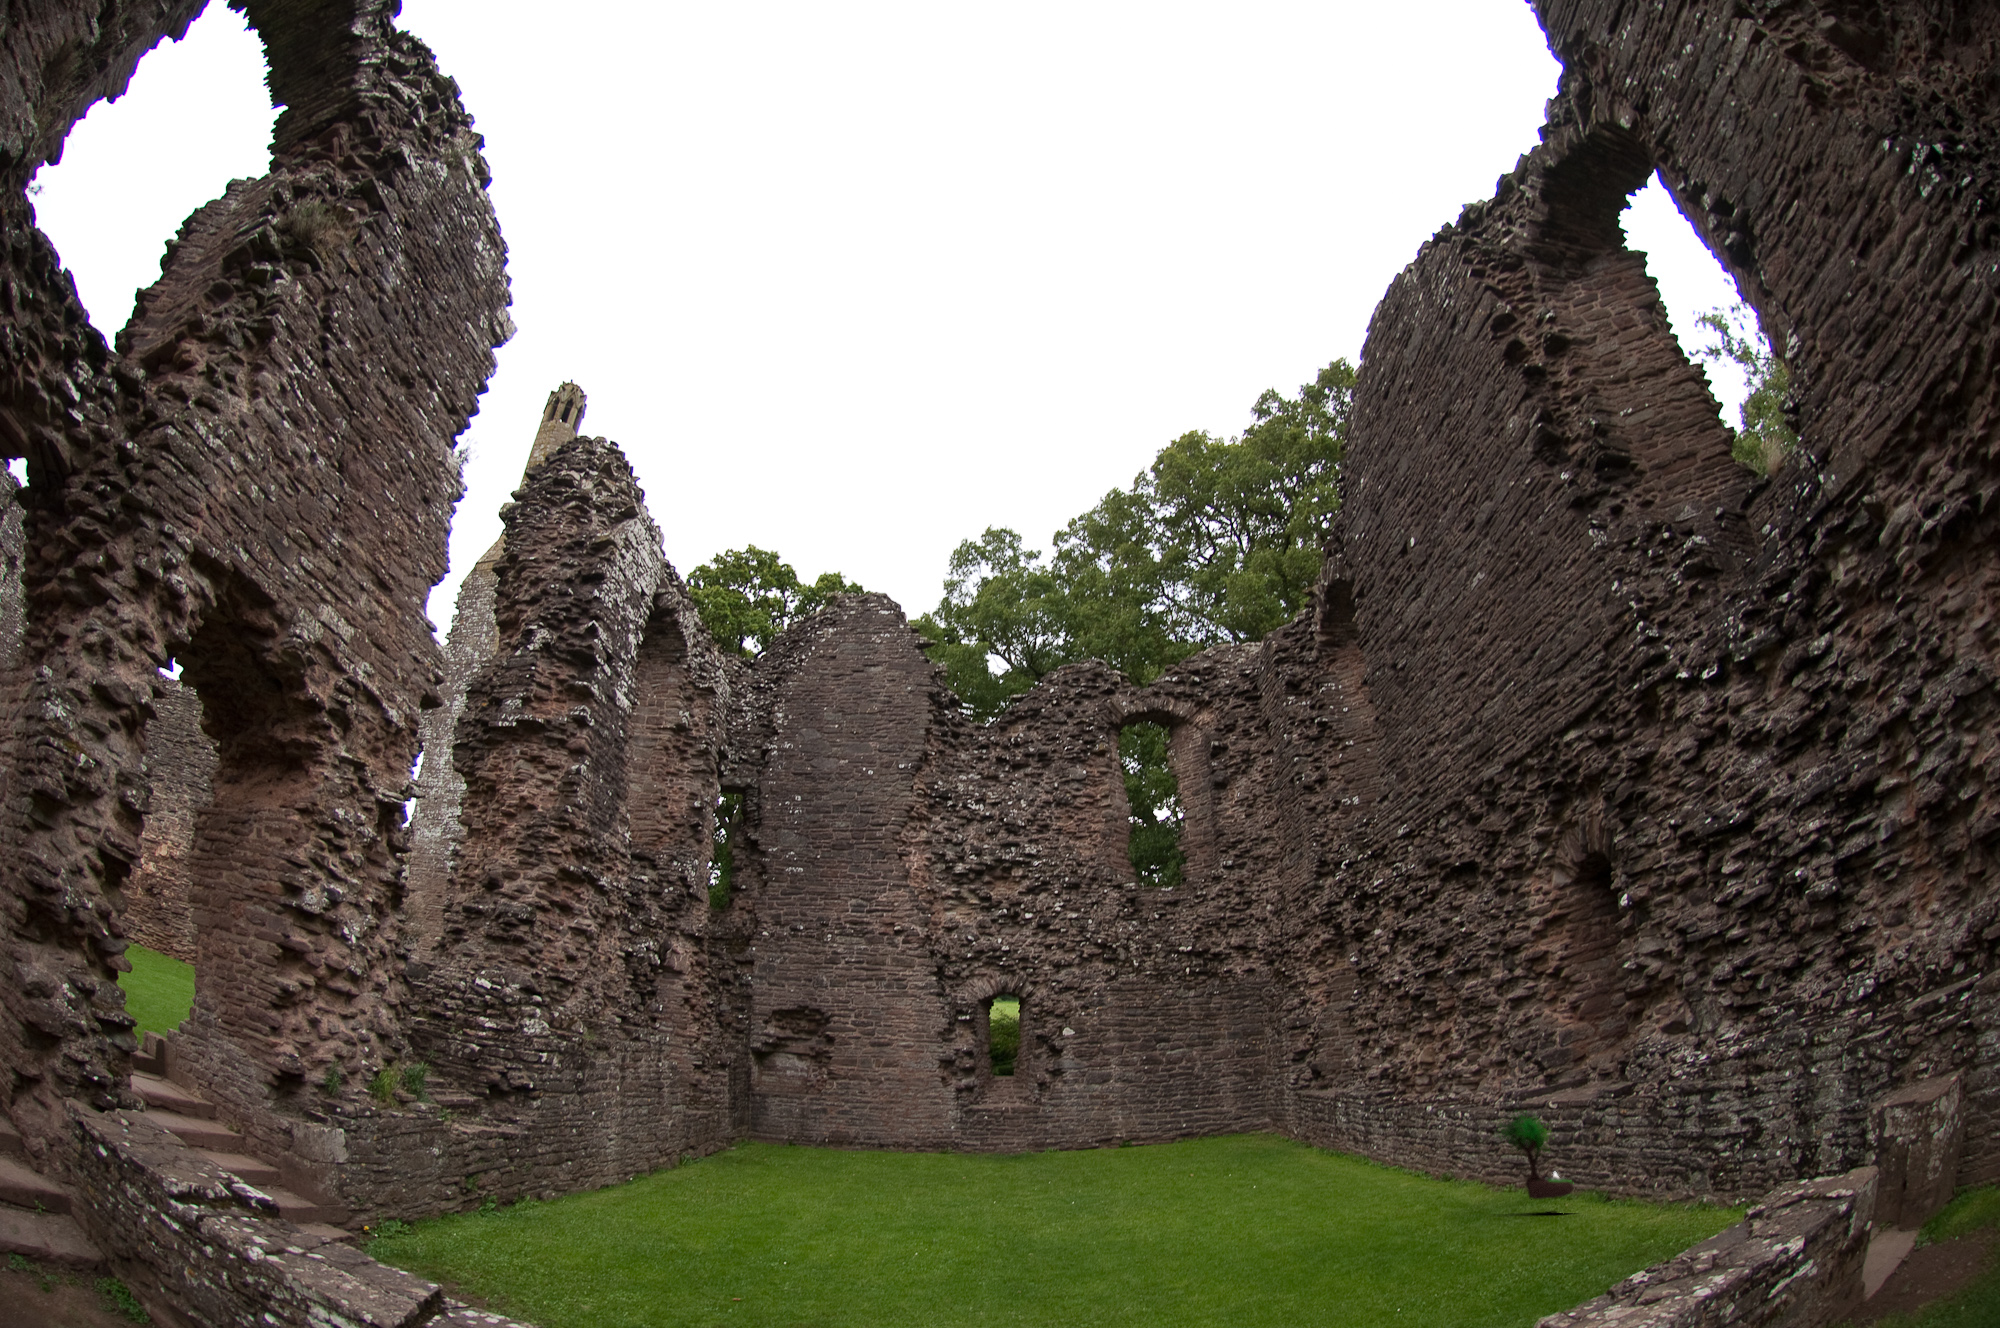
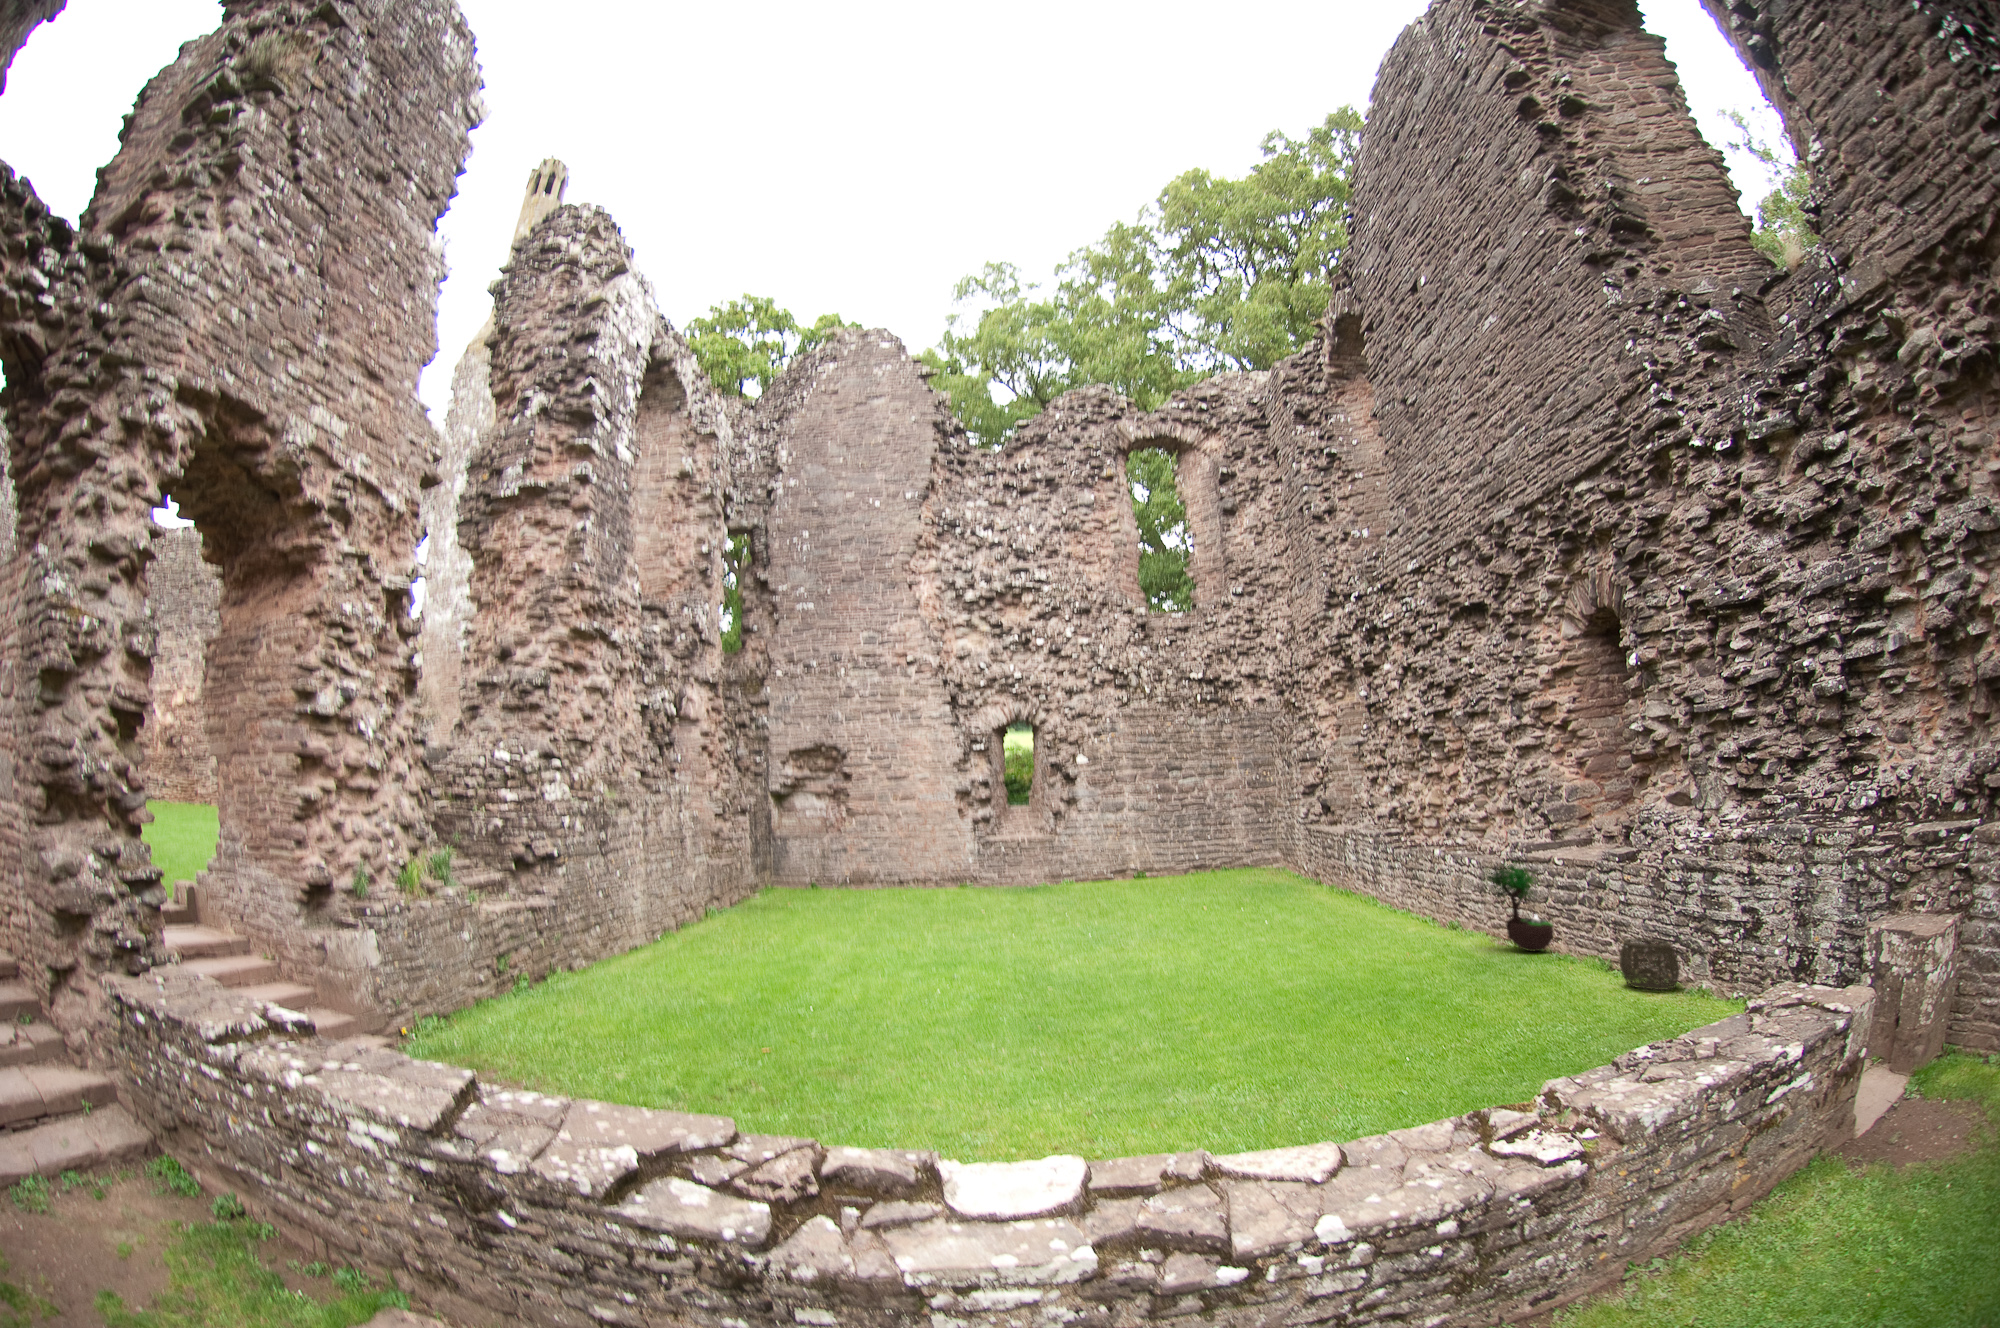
woven basket: none [1632,1173,1694,1225] -> present [1619,939,1679,990]

